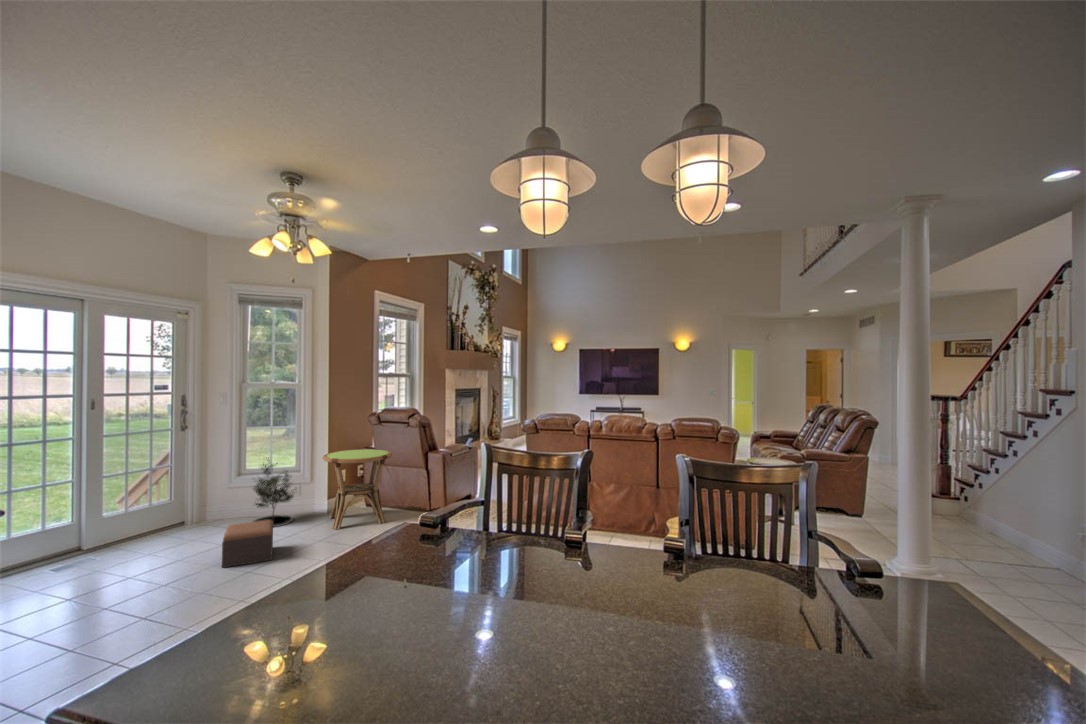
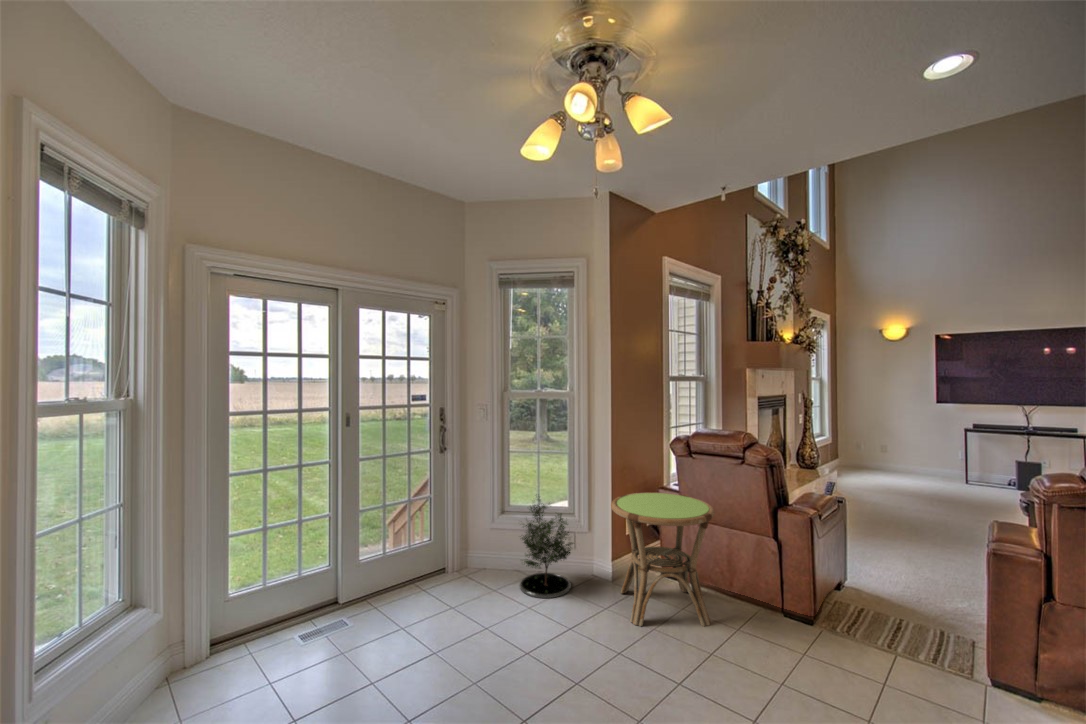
footstool: present [222,519,273,567] -> none [487,611,557,694]

